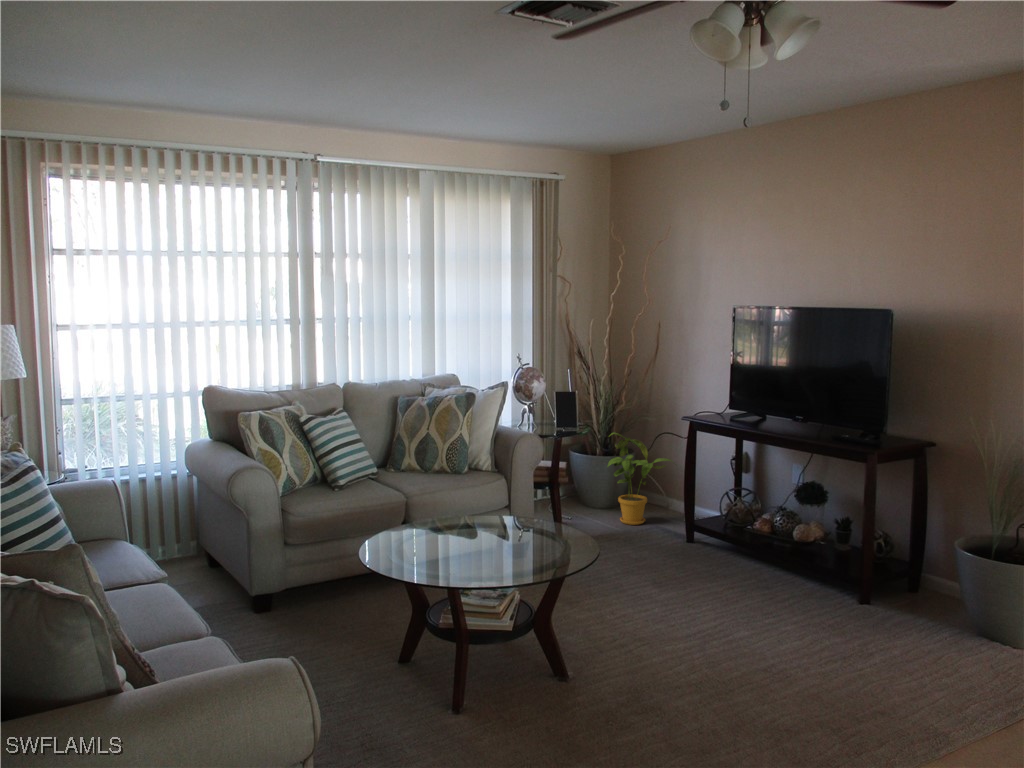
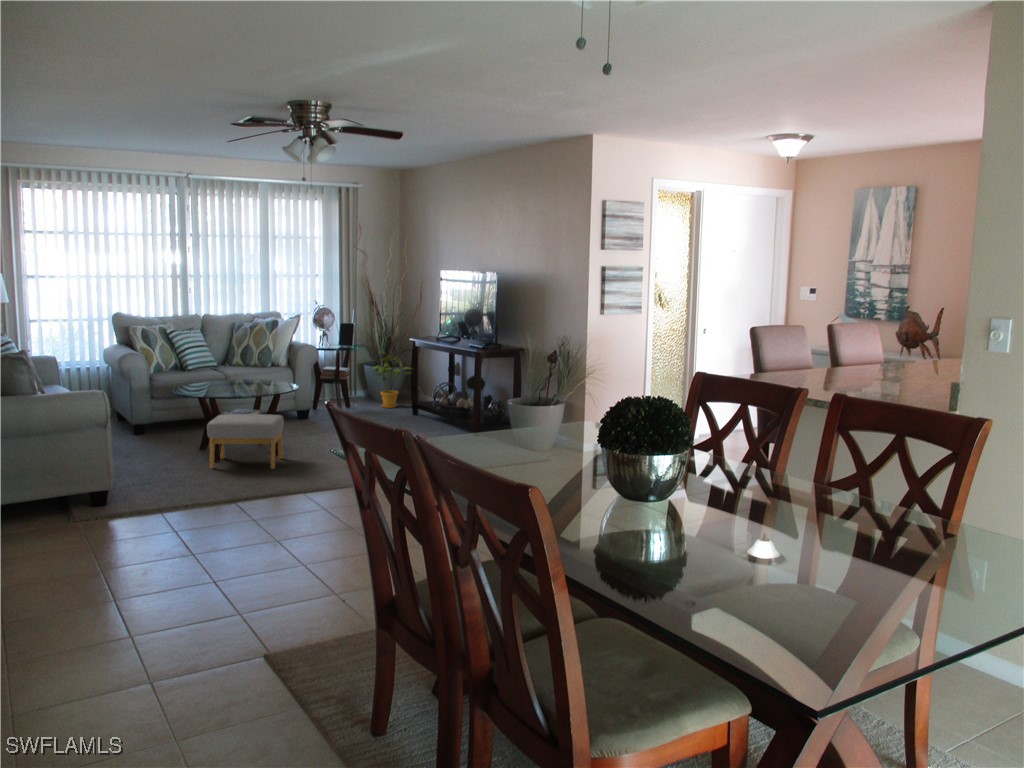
footstool: none [447,603,594,740] -> present [207,414,284,469]

